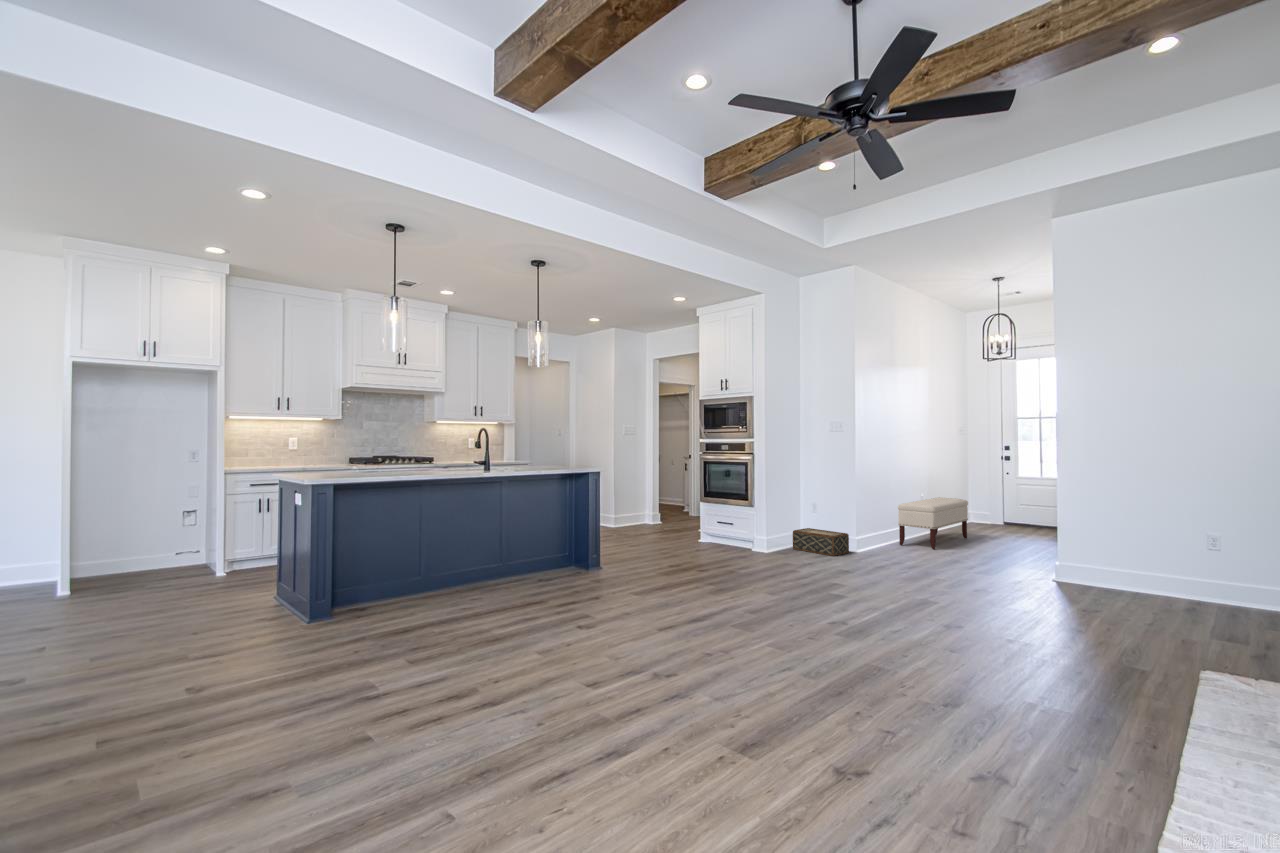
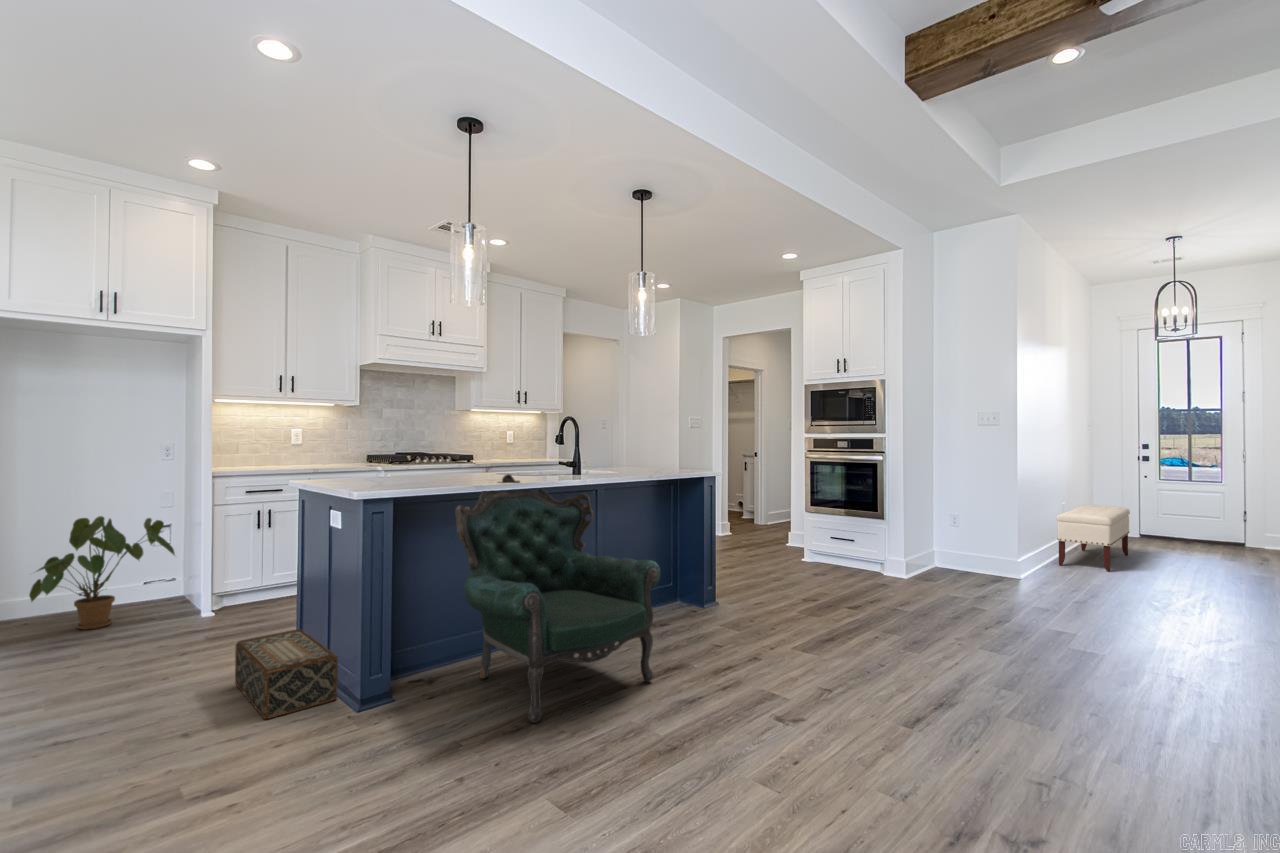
armchair: none [377,470,520,631] -> present [455,474,660,723]
house plant: none [94,502,199,582] -> present [29,516,175,630]
woven basket: present [793,528,849,556] -> present [235,629,338,719]

